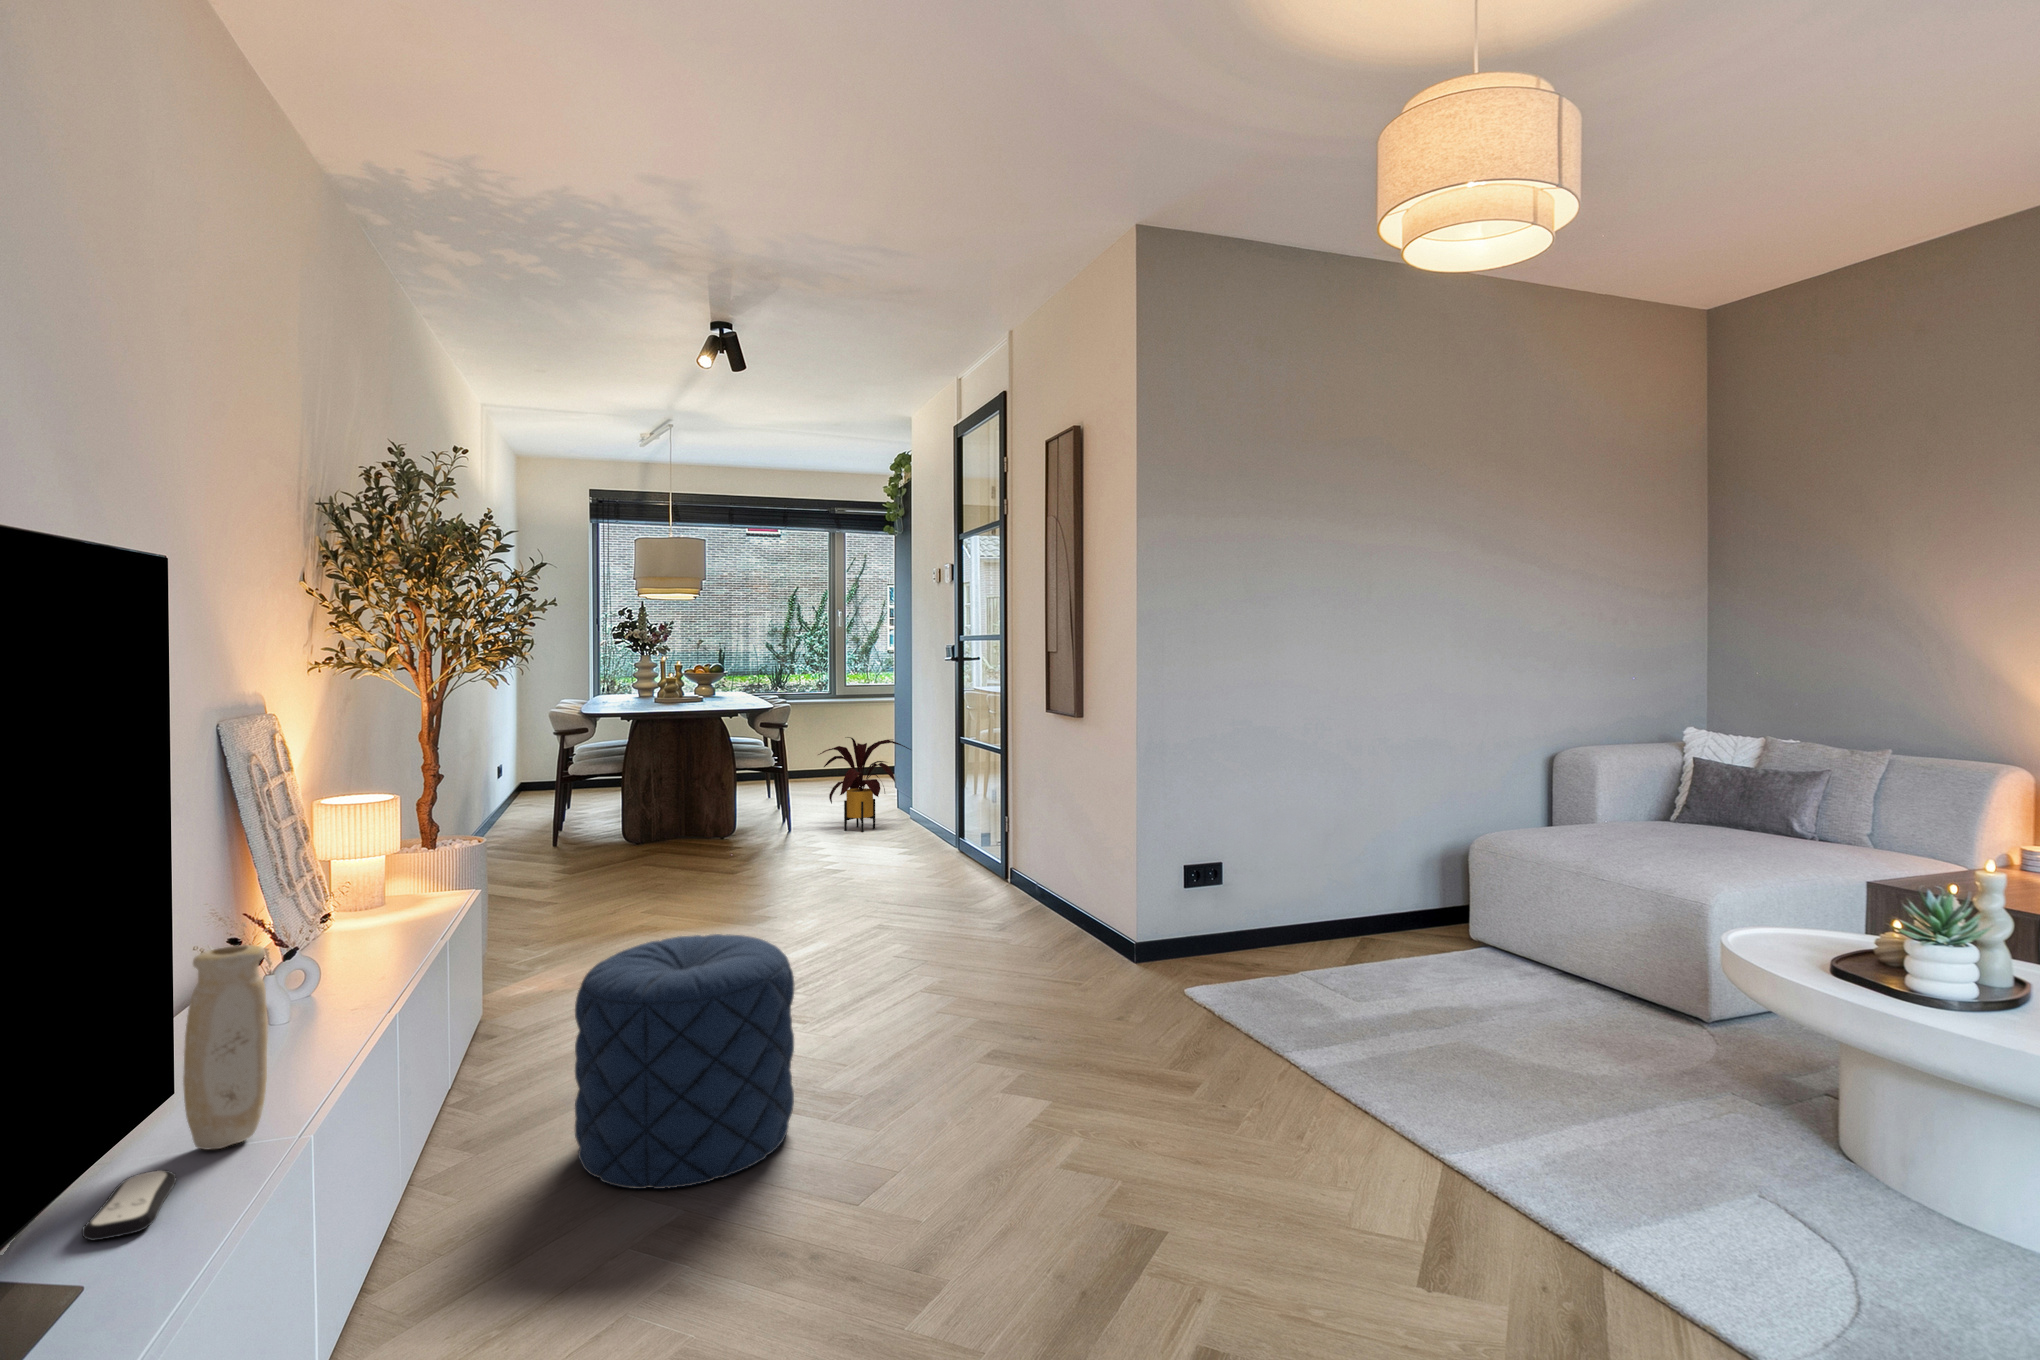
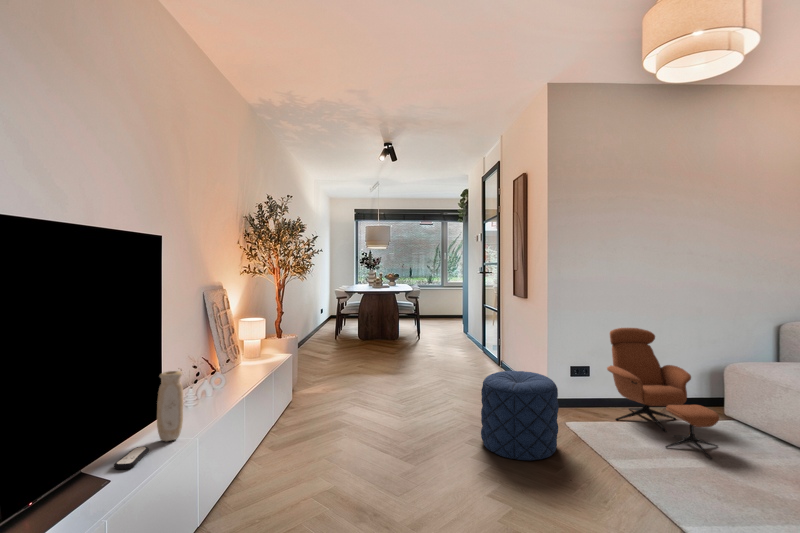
house plant: present [818,737,911,832] -> none [428,303,467,340]
lounge chair: none [1261,772,1473,1024] -> present [607,328,719,459]
pouf: present [575,934,794,1189] -> present [481,371,559,460]

